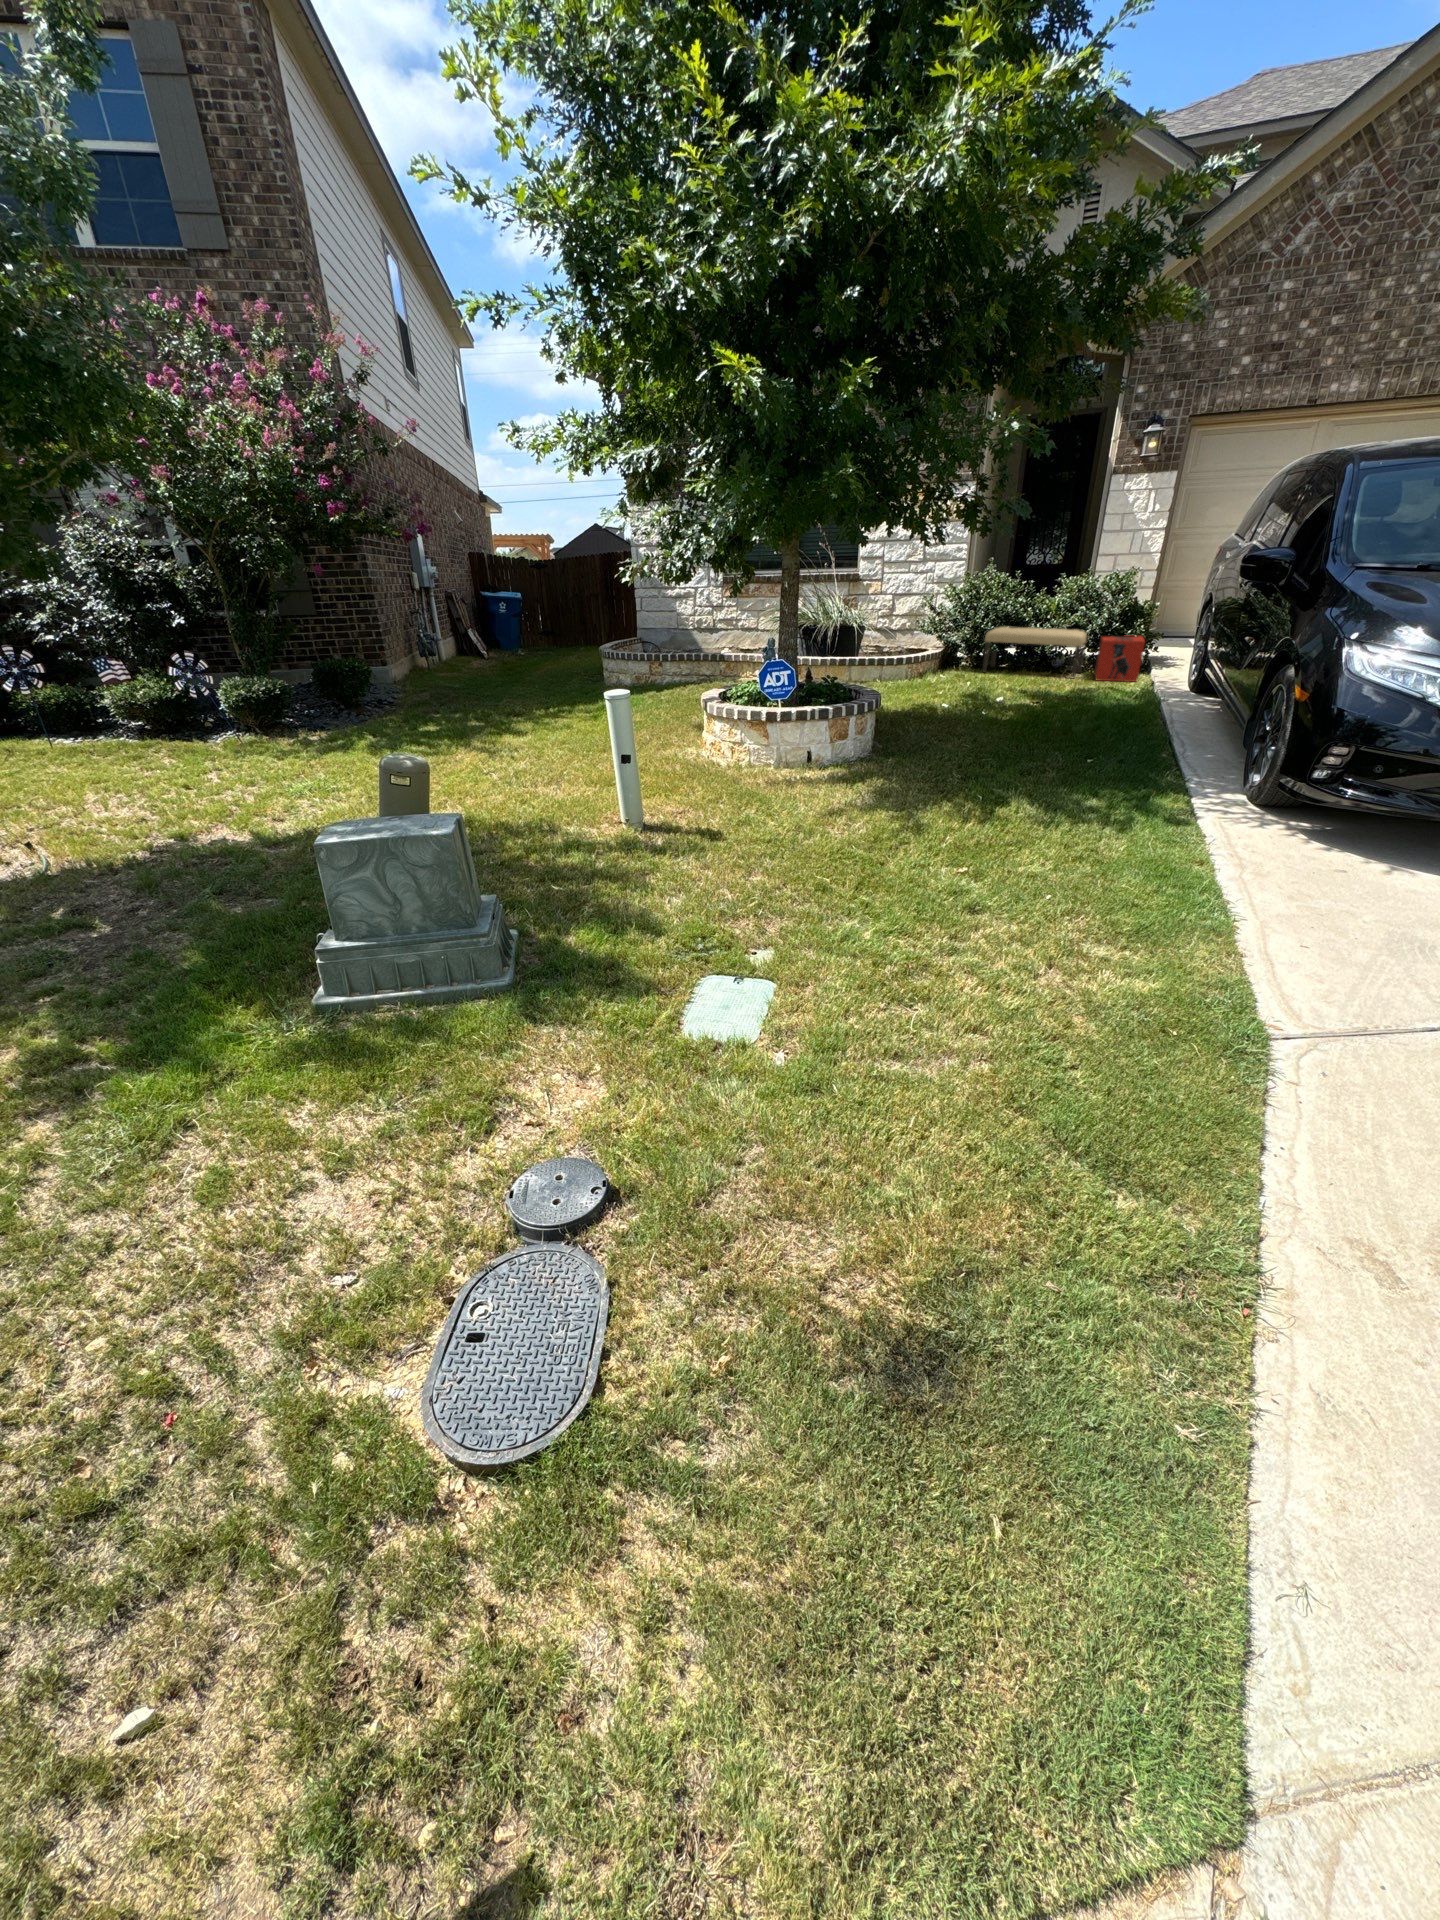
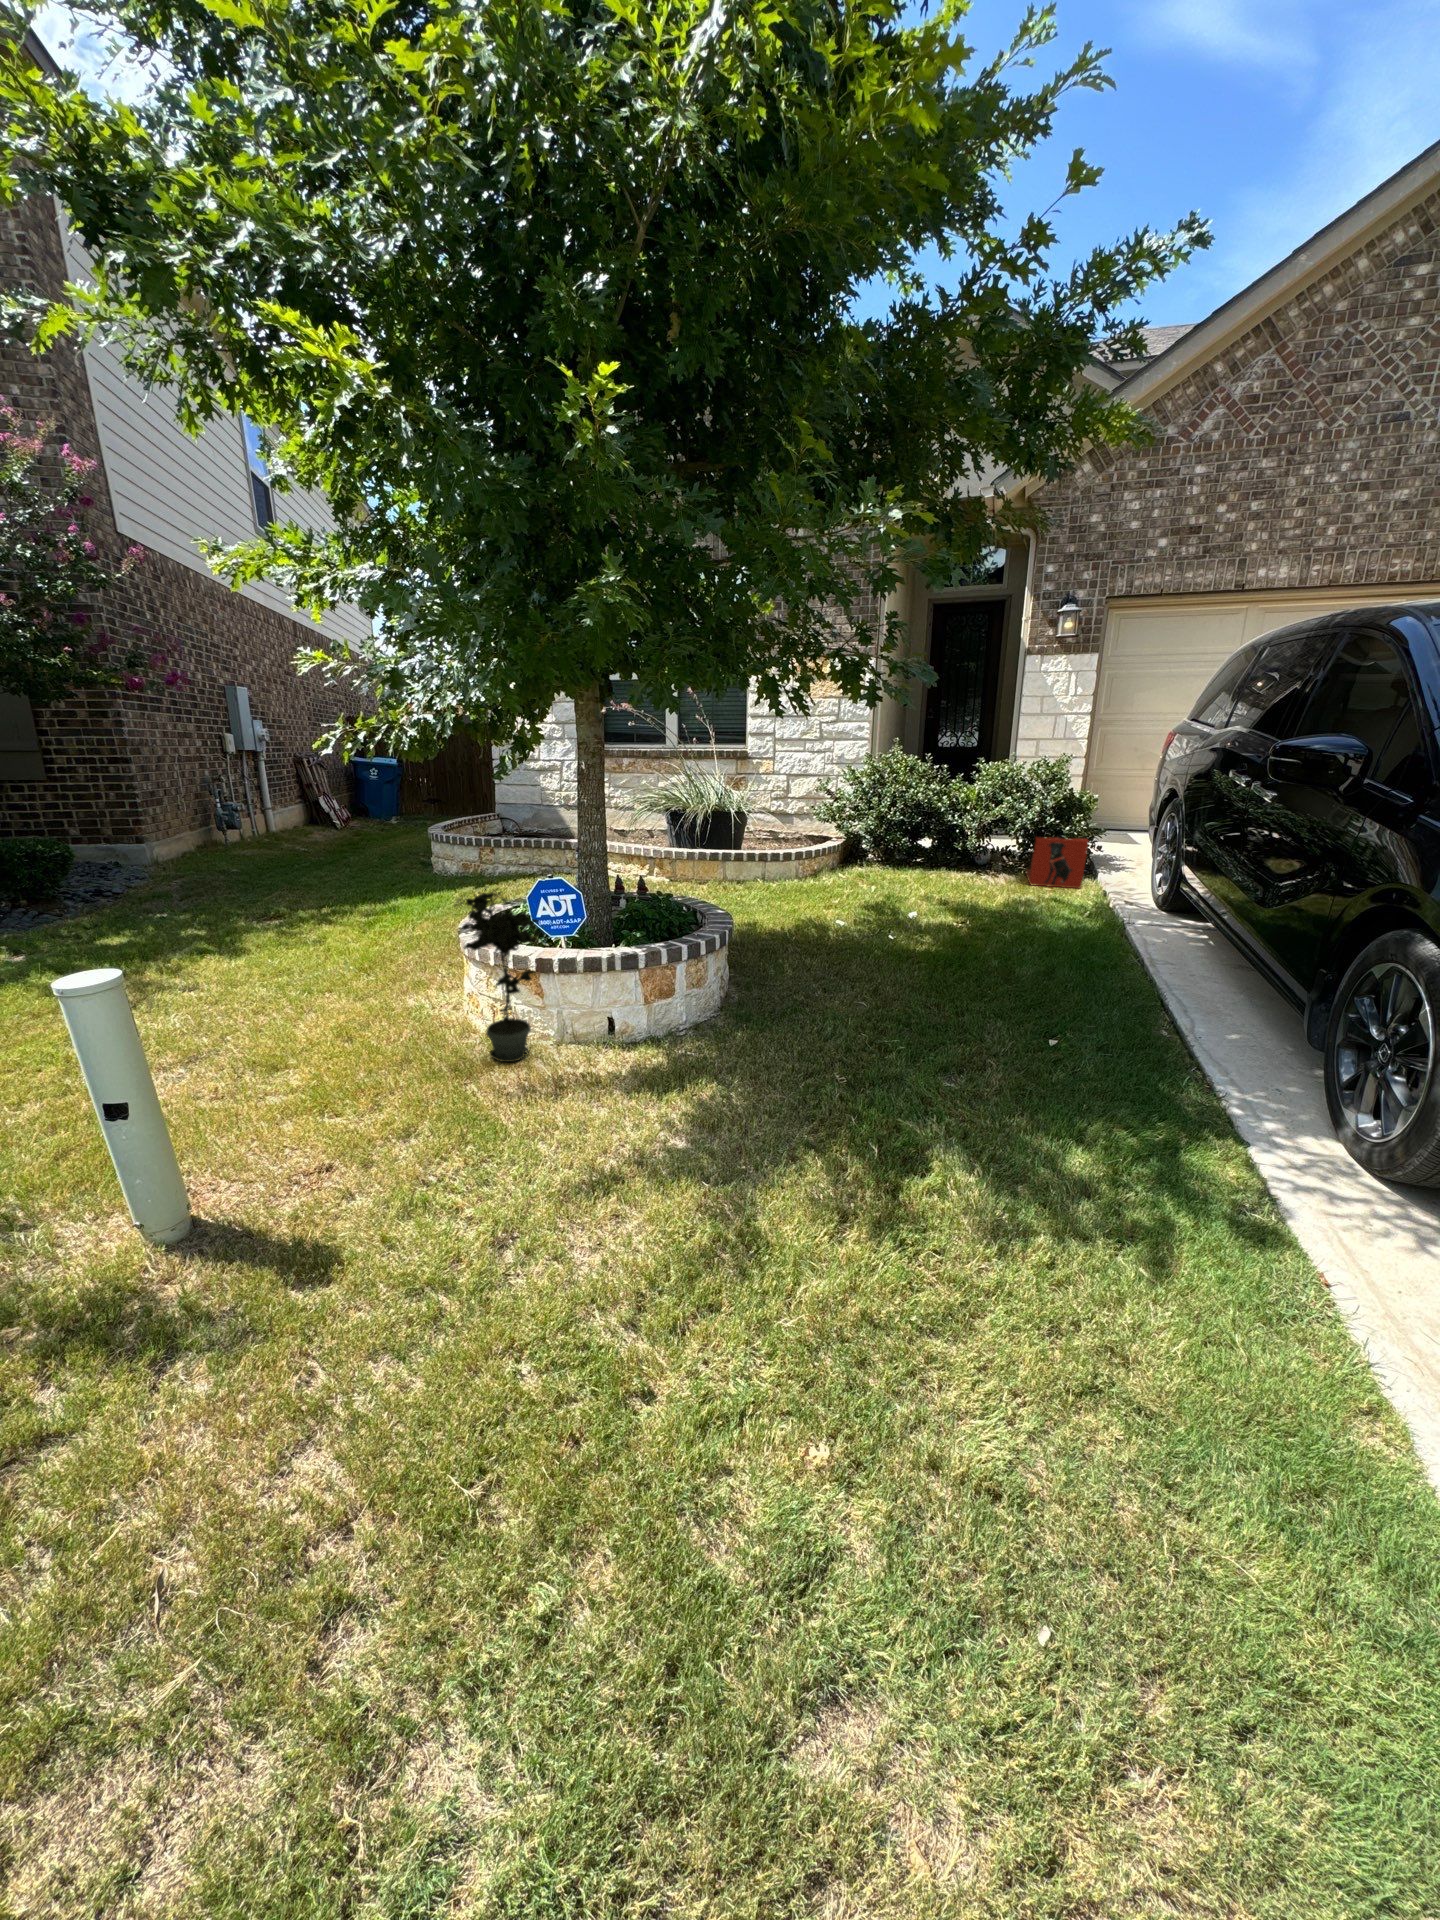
bench: present [983,627,1086,678] -> none [891,817,1017,881]
potted plant: none [720,662,781,775] -> present [455,887,542,1062]

